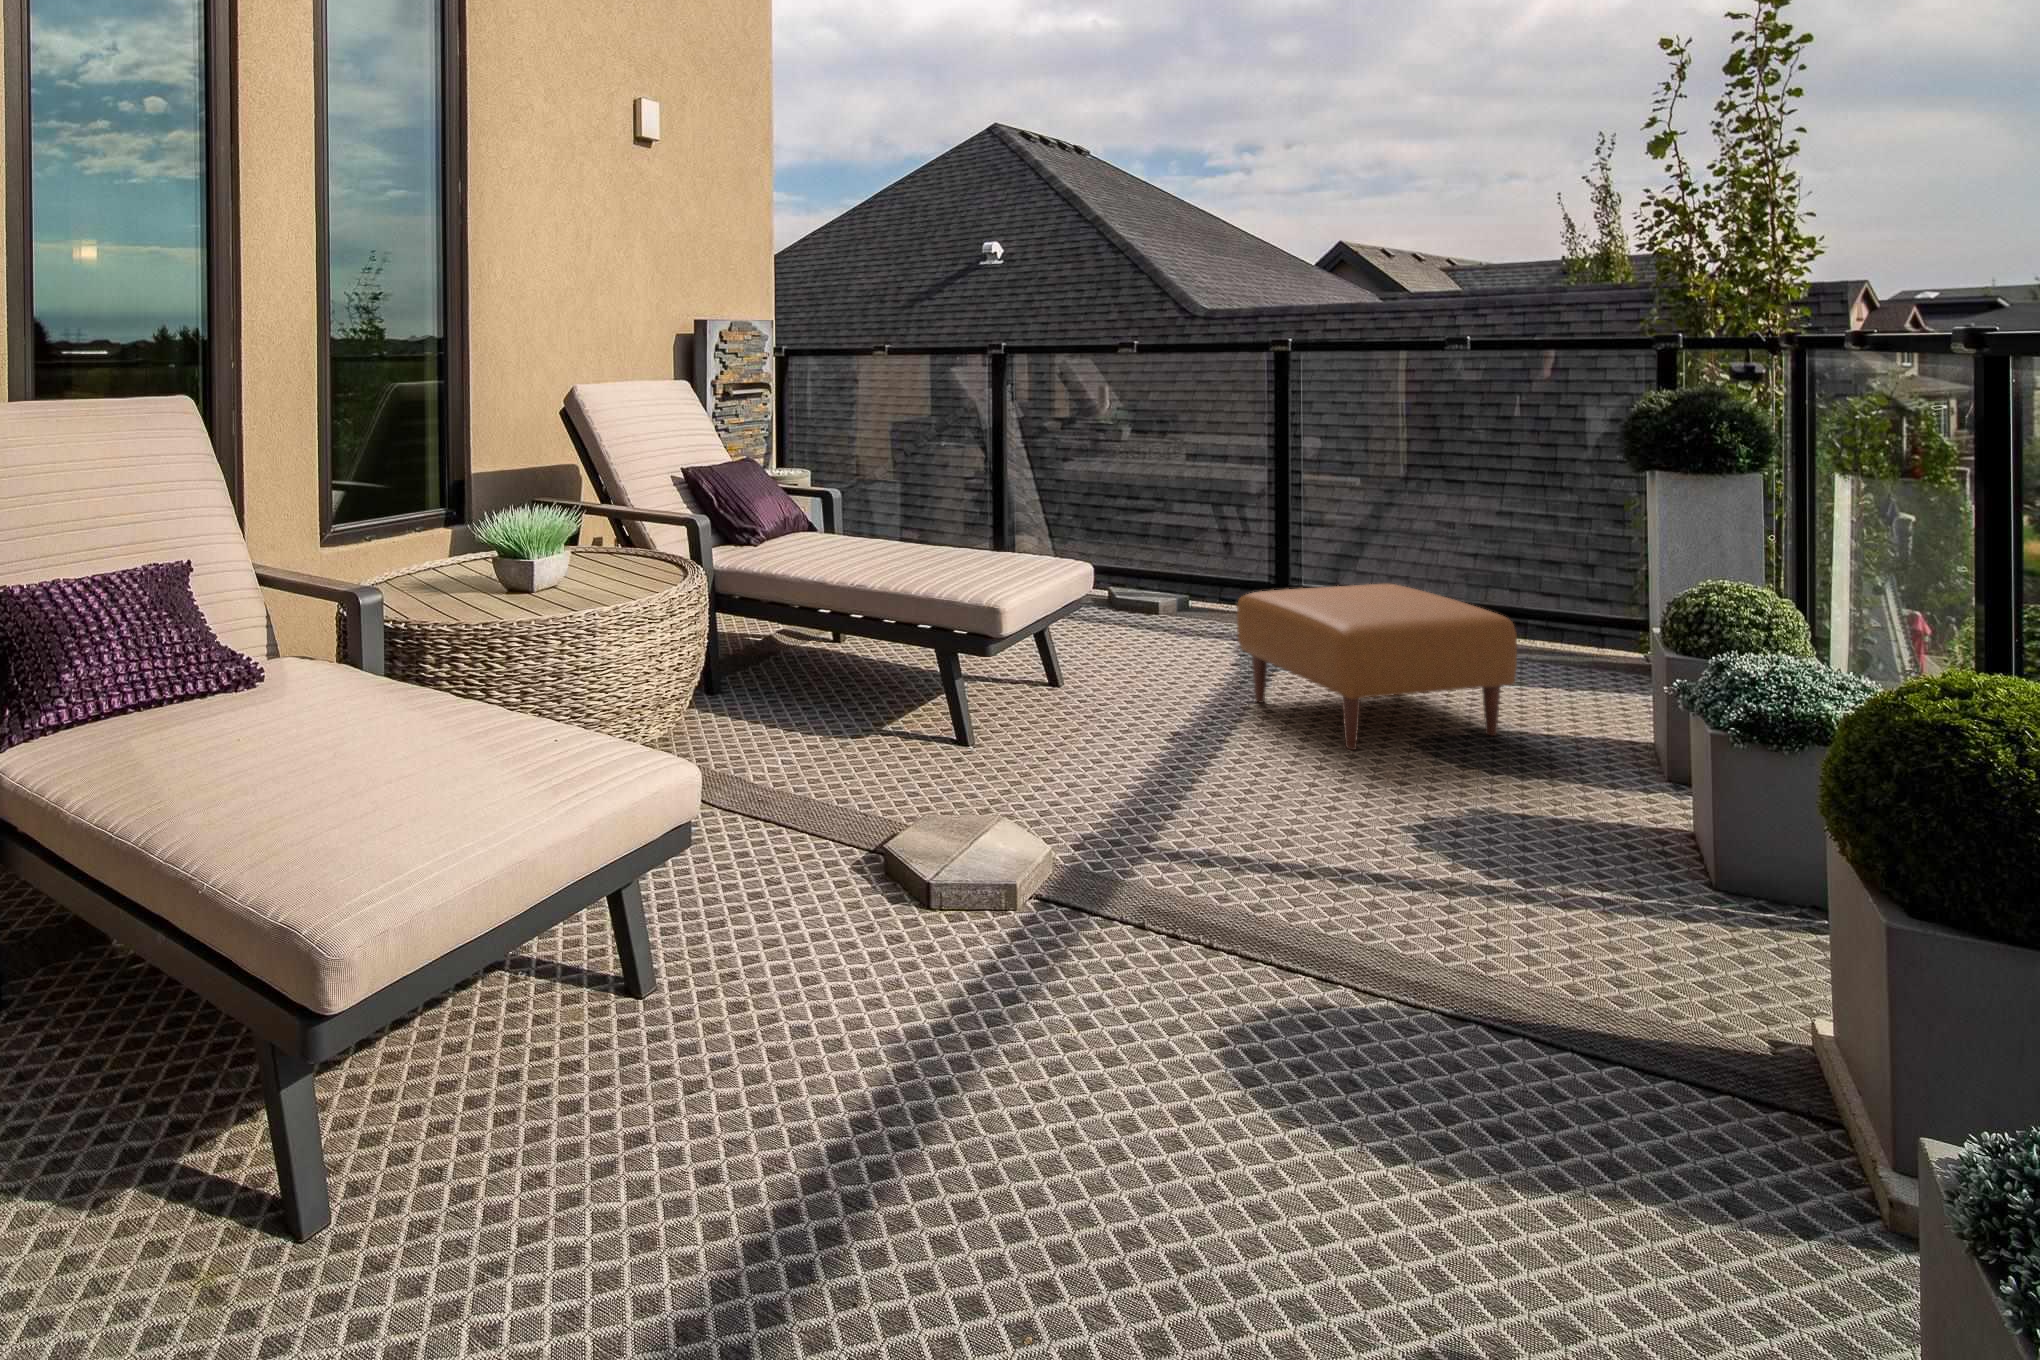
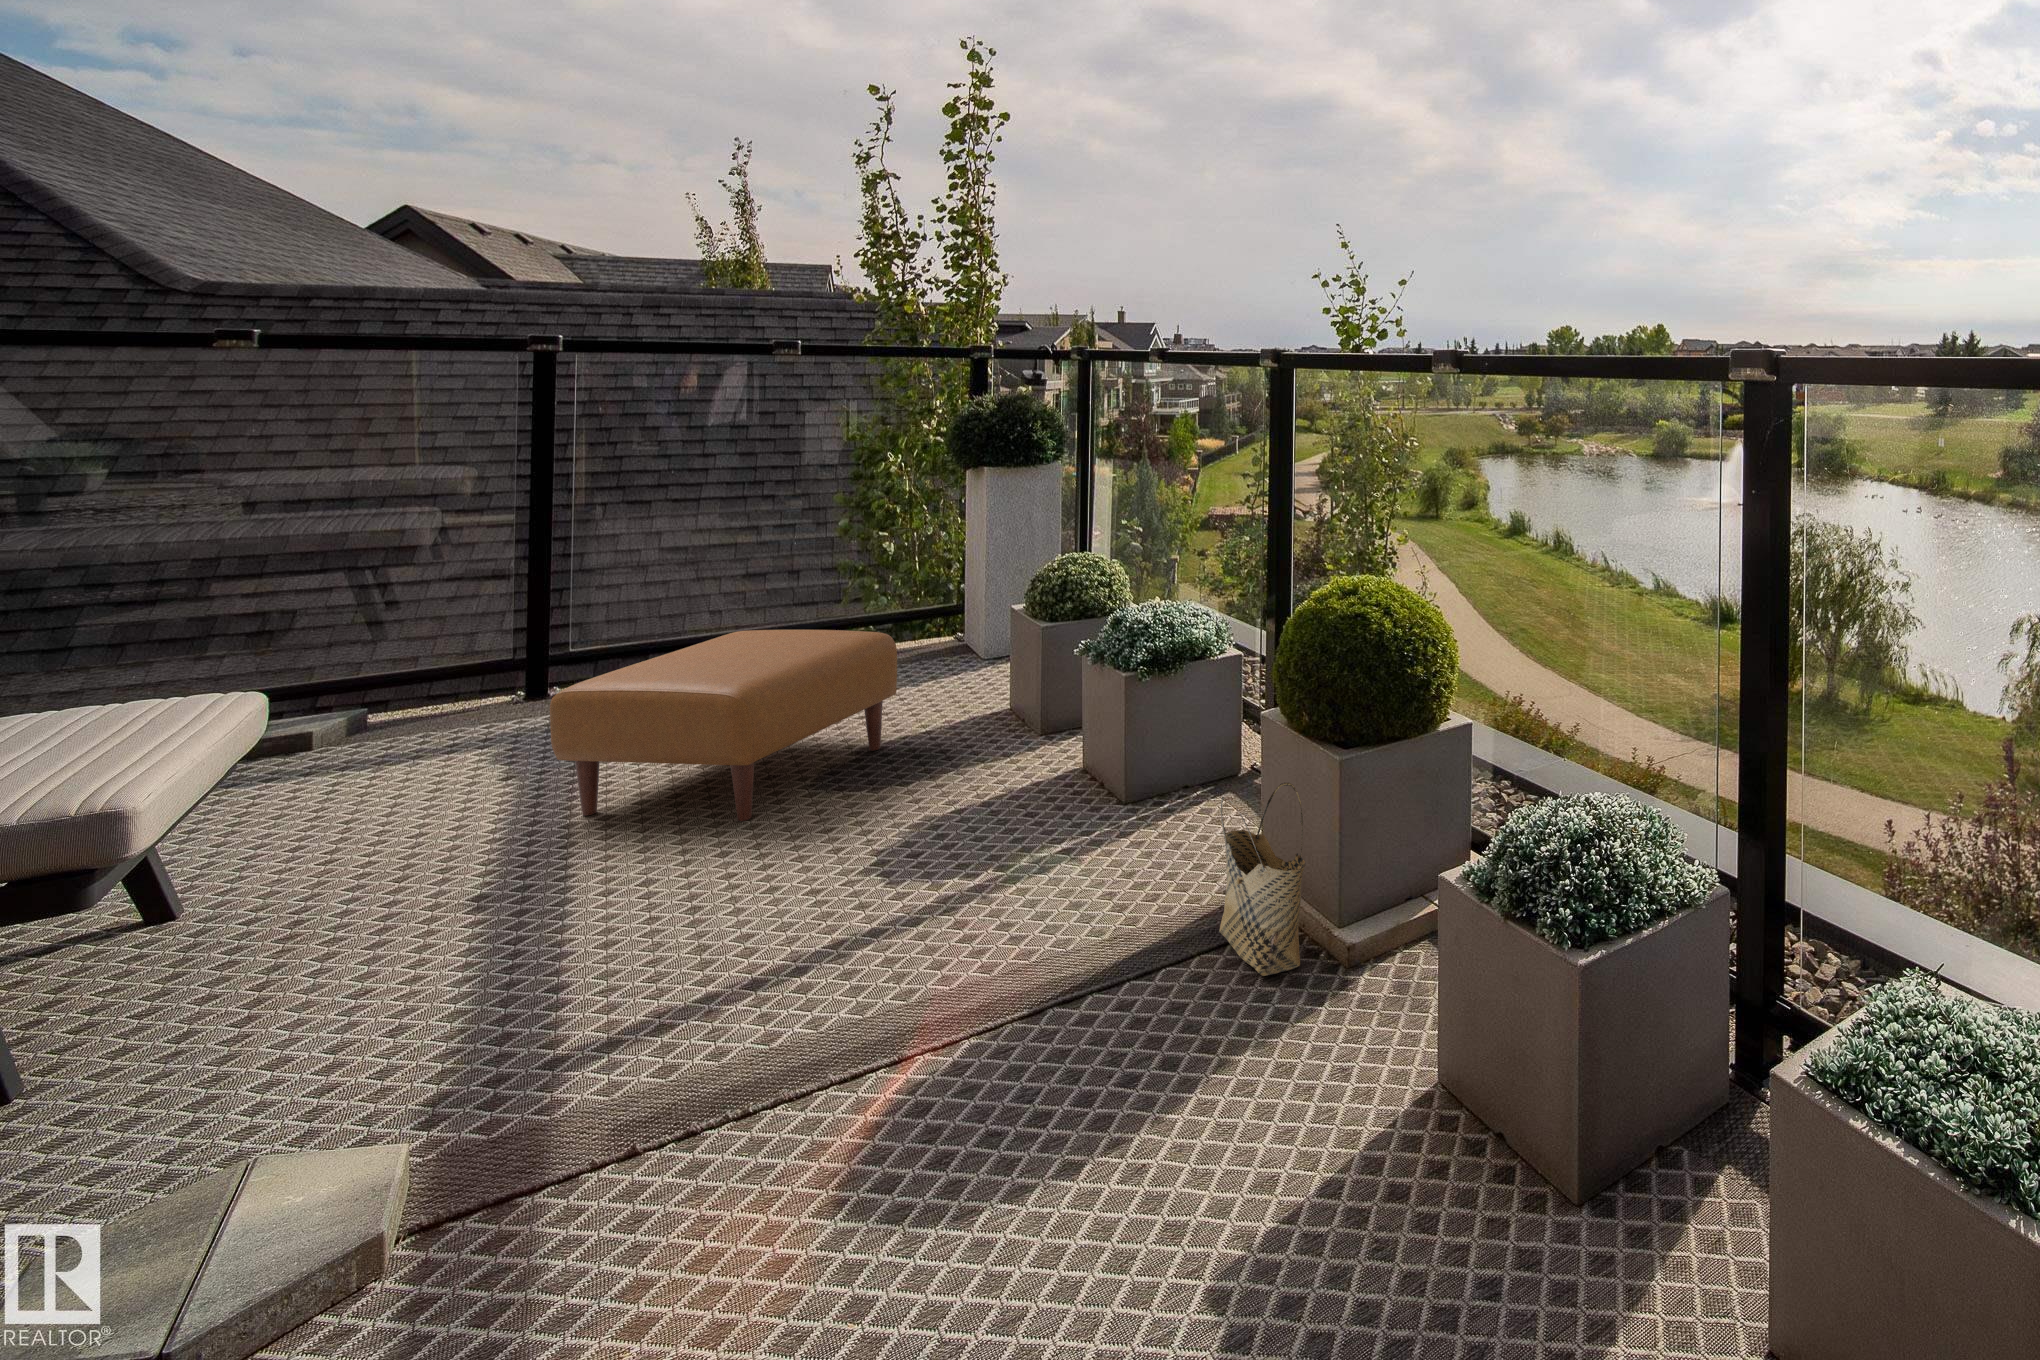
woven basket: none [1704,895,1828,1171] -> present [1219,783,1305,976]

